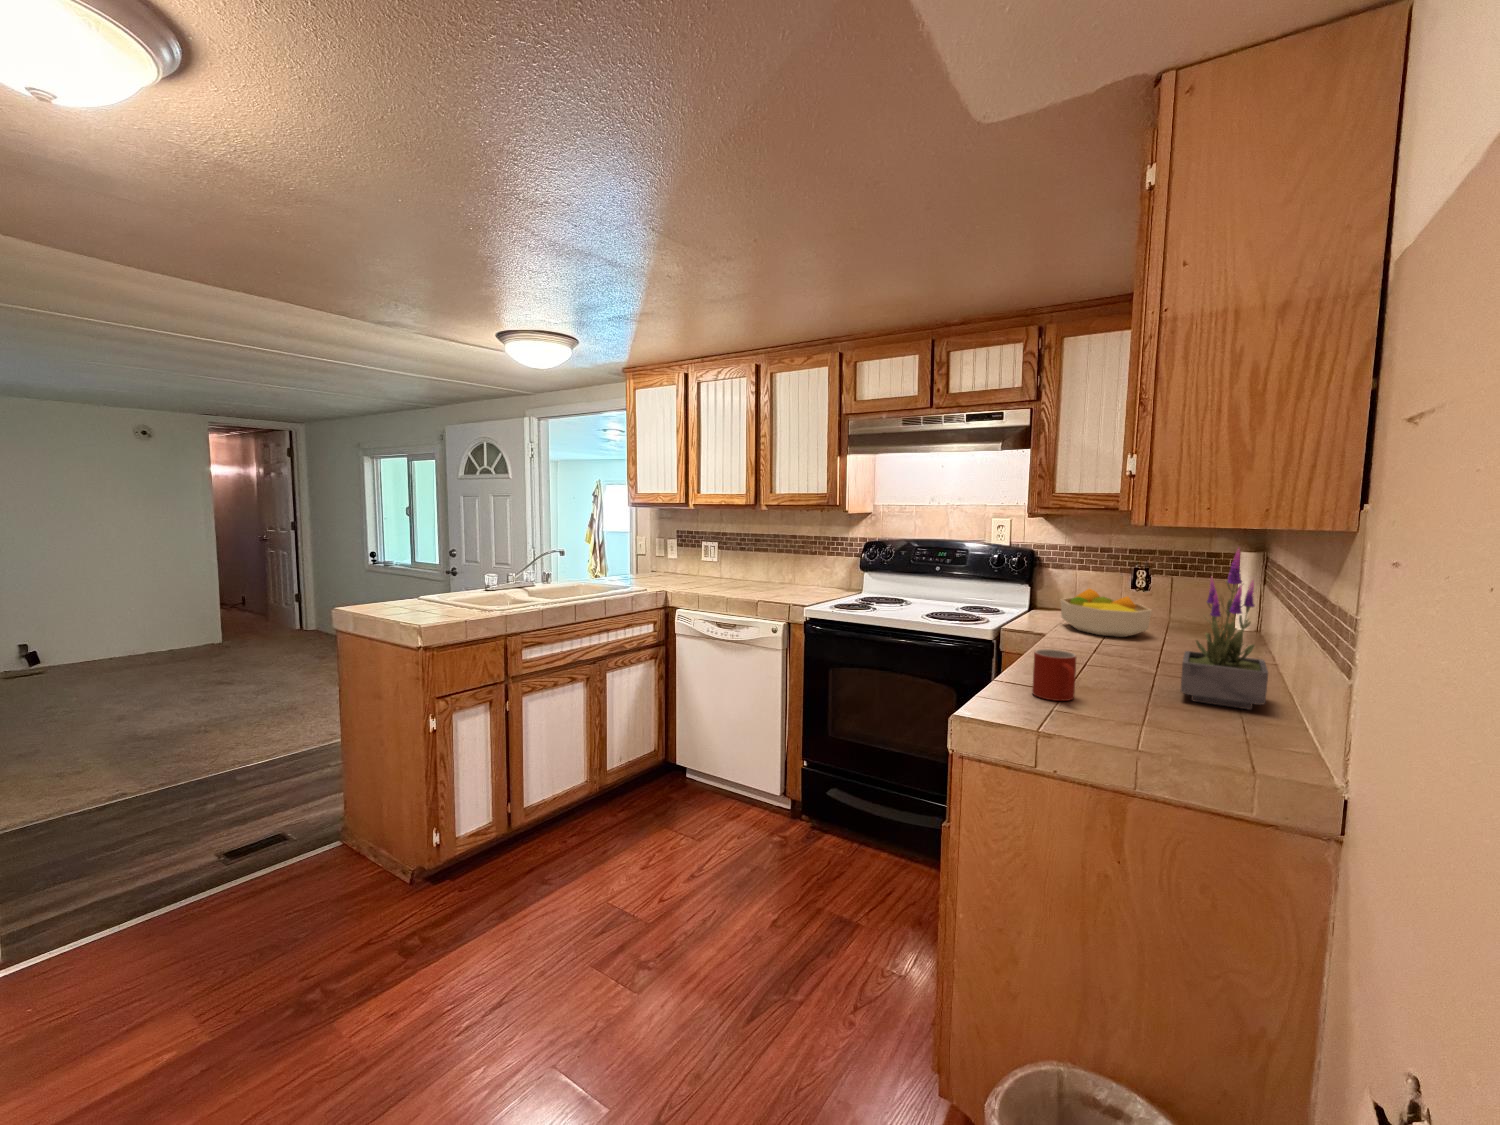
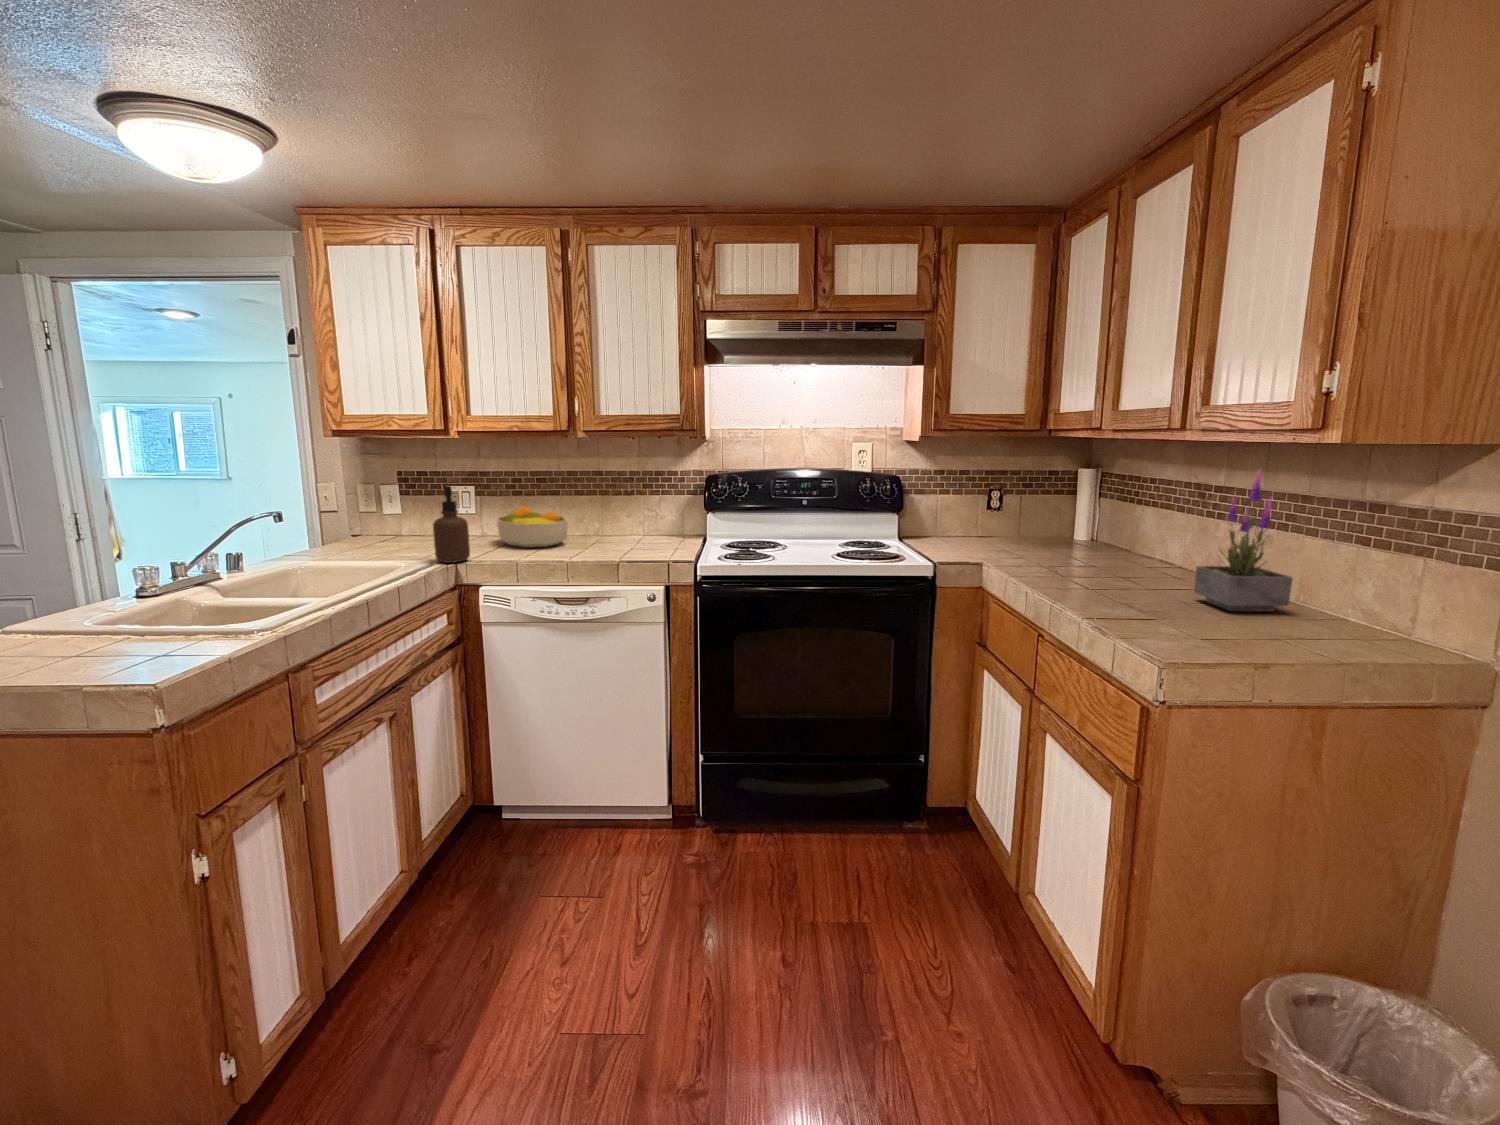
soap dispenser: none [658,540,680,591] -> present [433,486,470,563]
fruit bowl: present [1060,589,1152,637] -> present [497,506,568,548]
mug: present [1032,649,1076,701] -> none [1133,580,1196,631]

